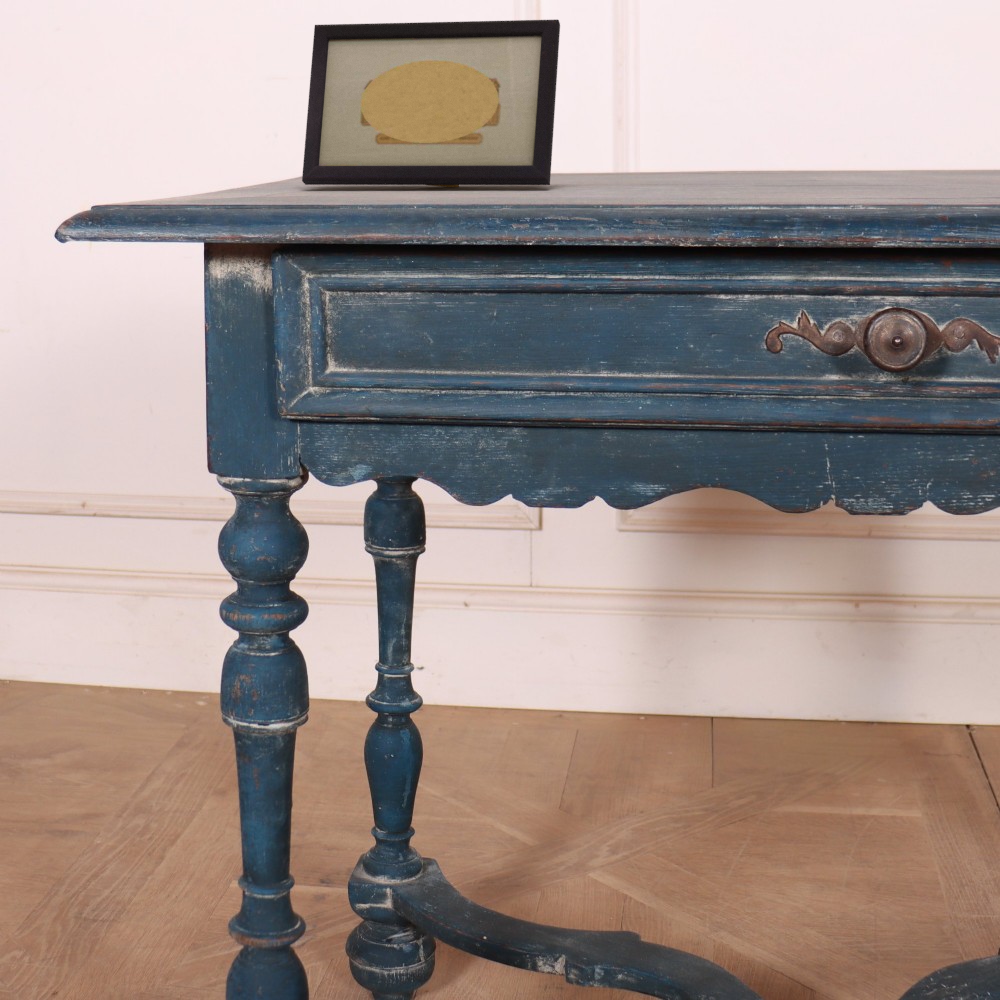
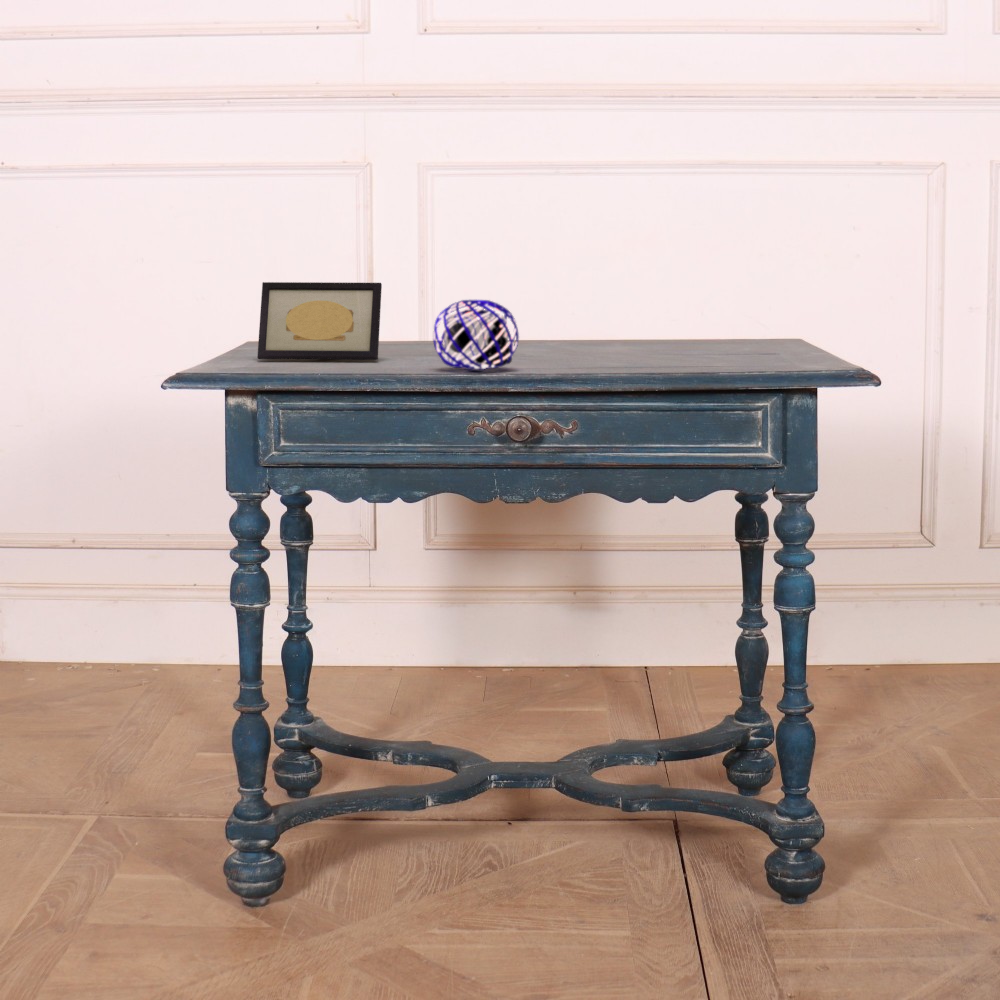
decorative orb: none [682,24,890,198] -> present [433,300,519,370]

